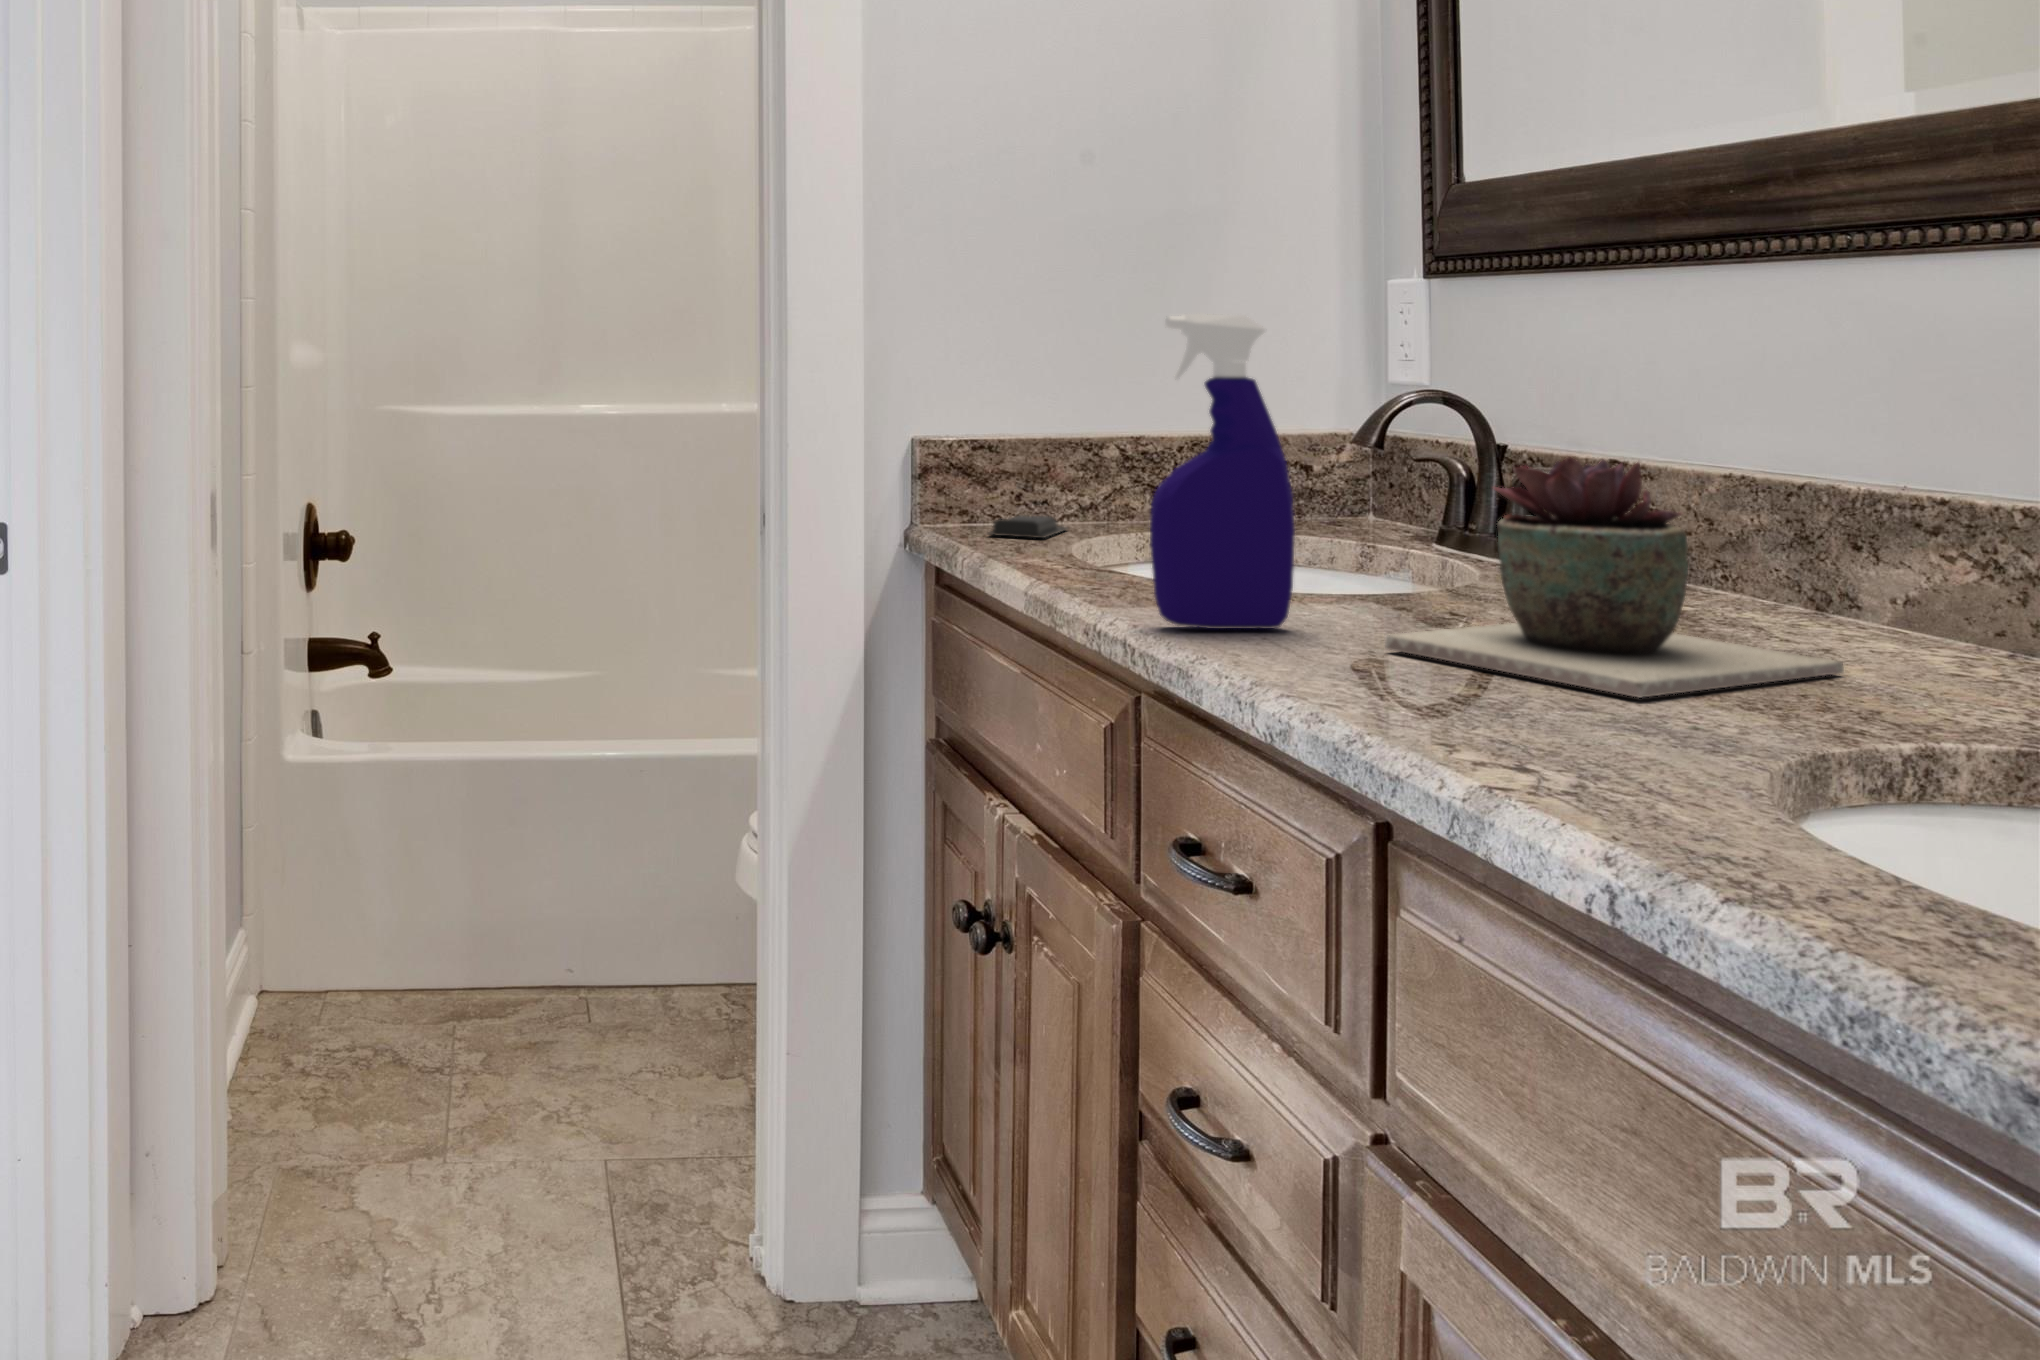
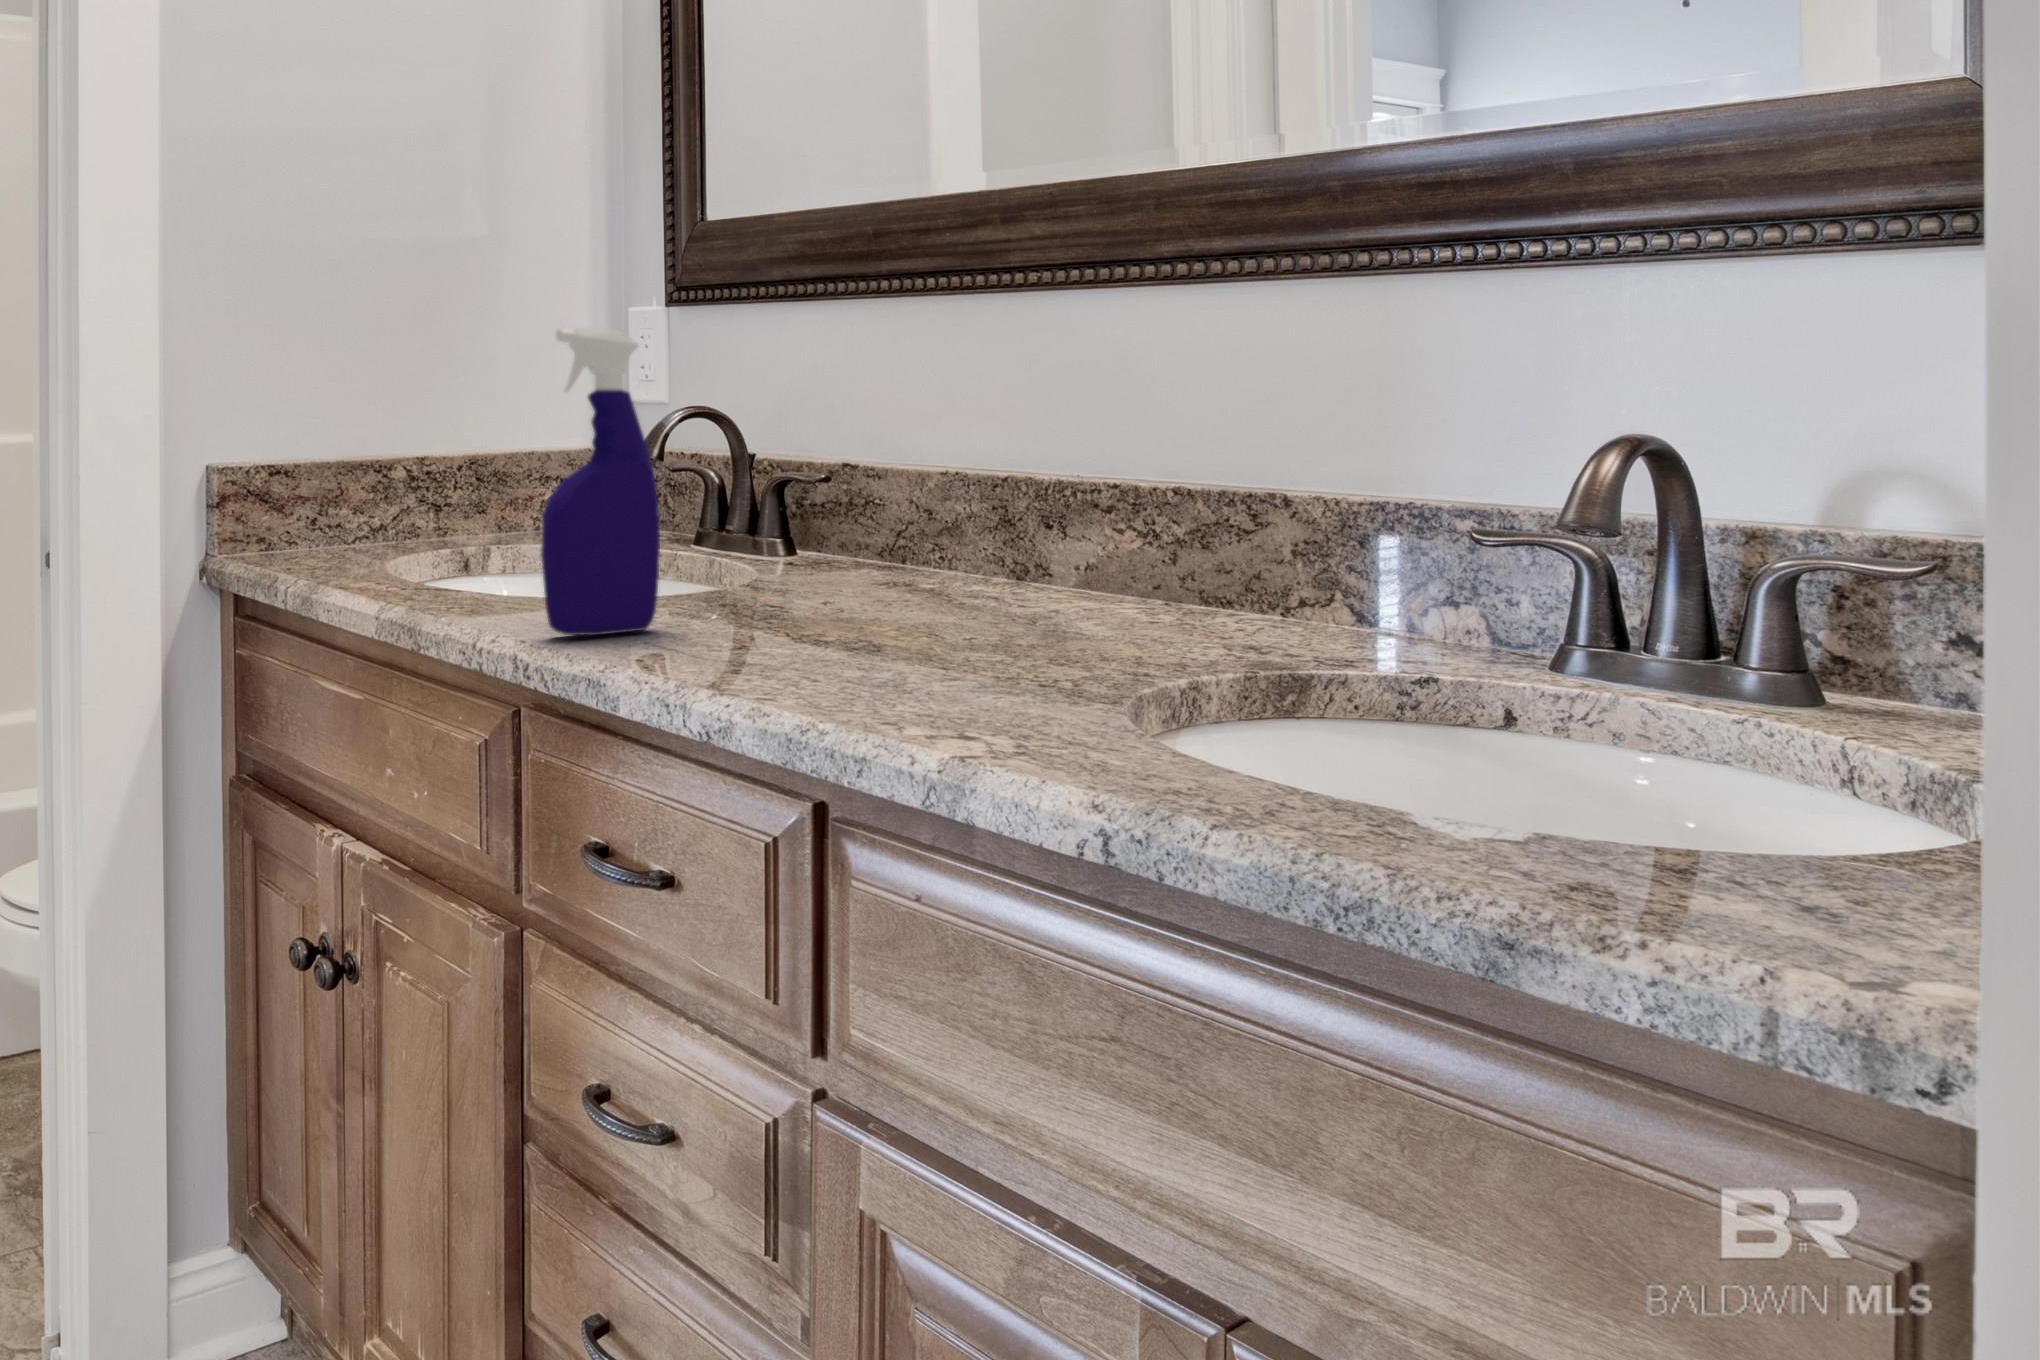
succulent plant: present [1385,457,1844,698] -> none [748,458,1054,663]
soap bar: present [988,515,1067,538] -> none [292,538,363,560]

